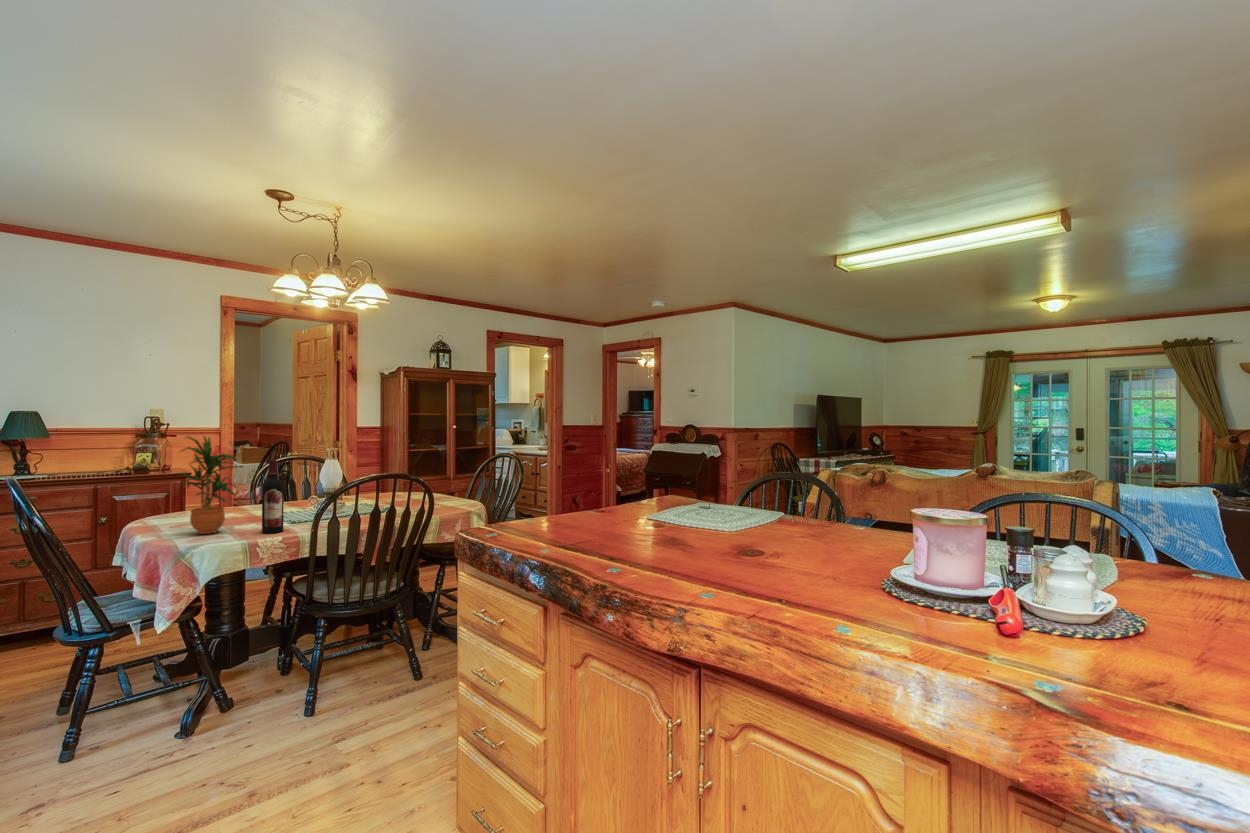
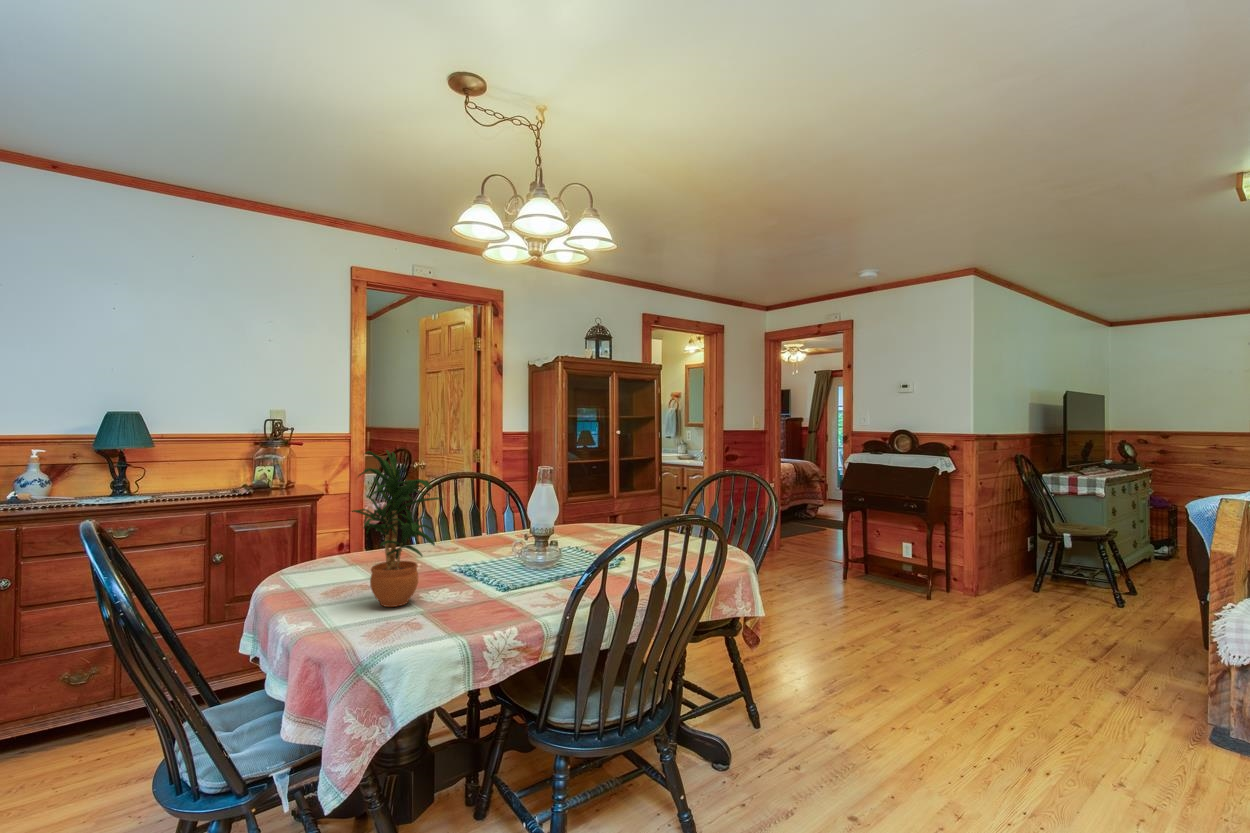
wine bottle: present [262,459,283,533] -> none [477,488,507,608]

